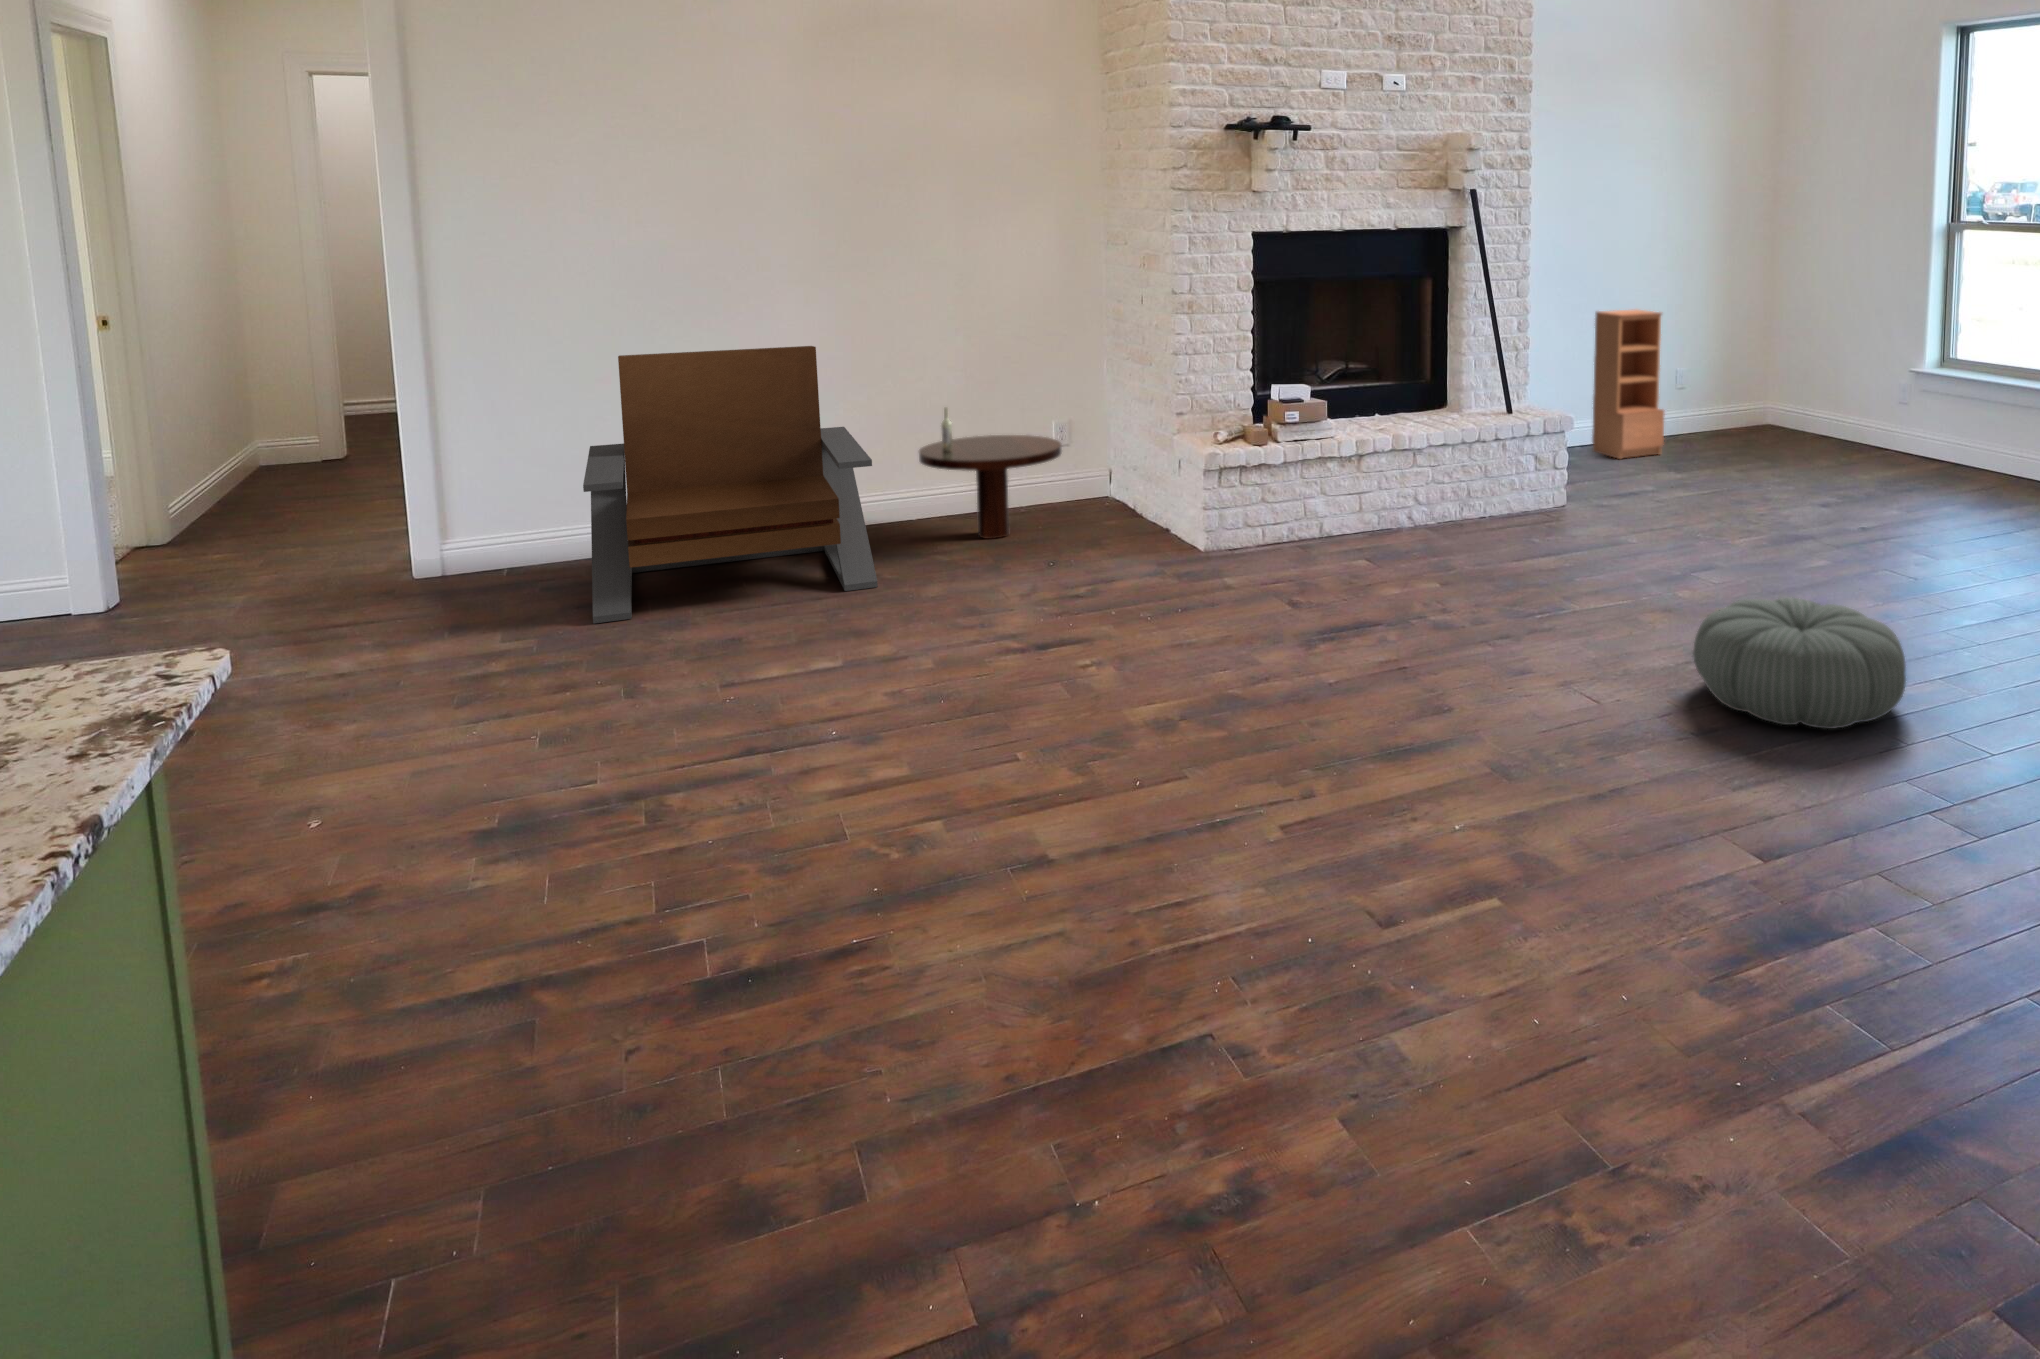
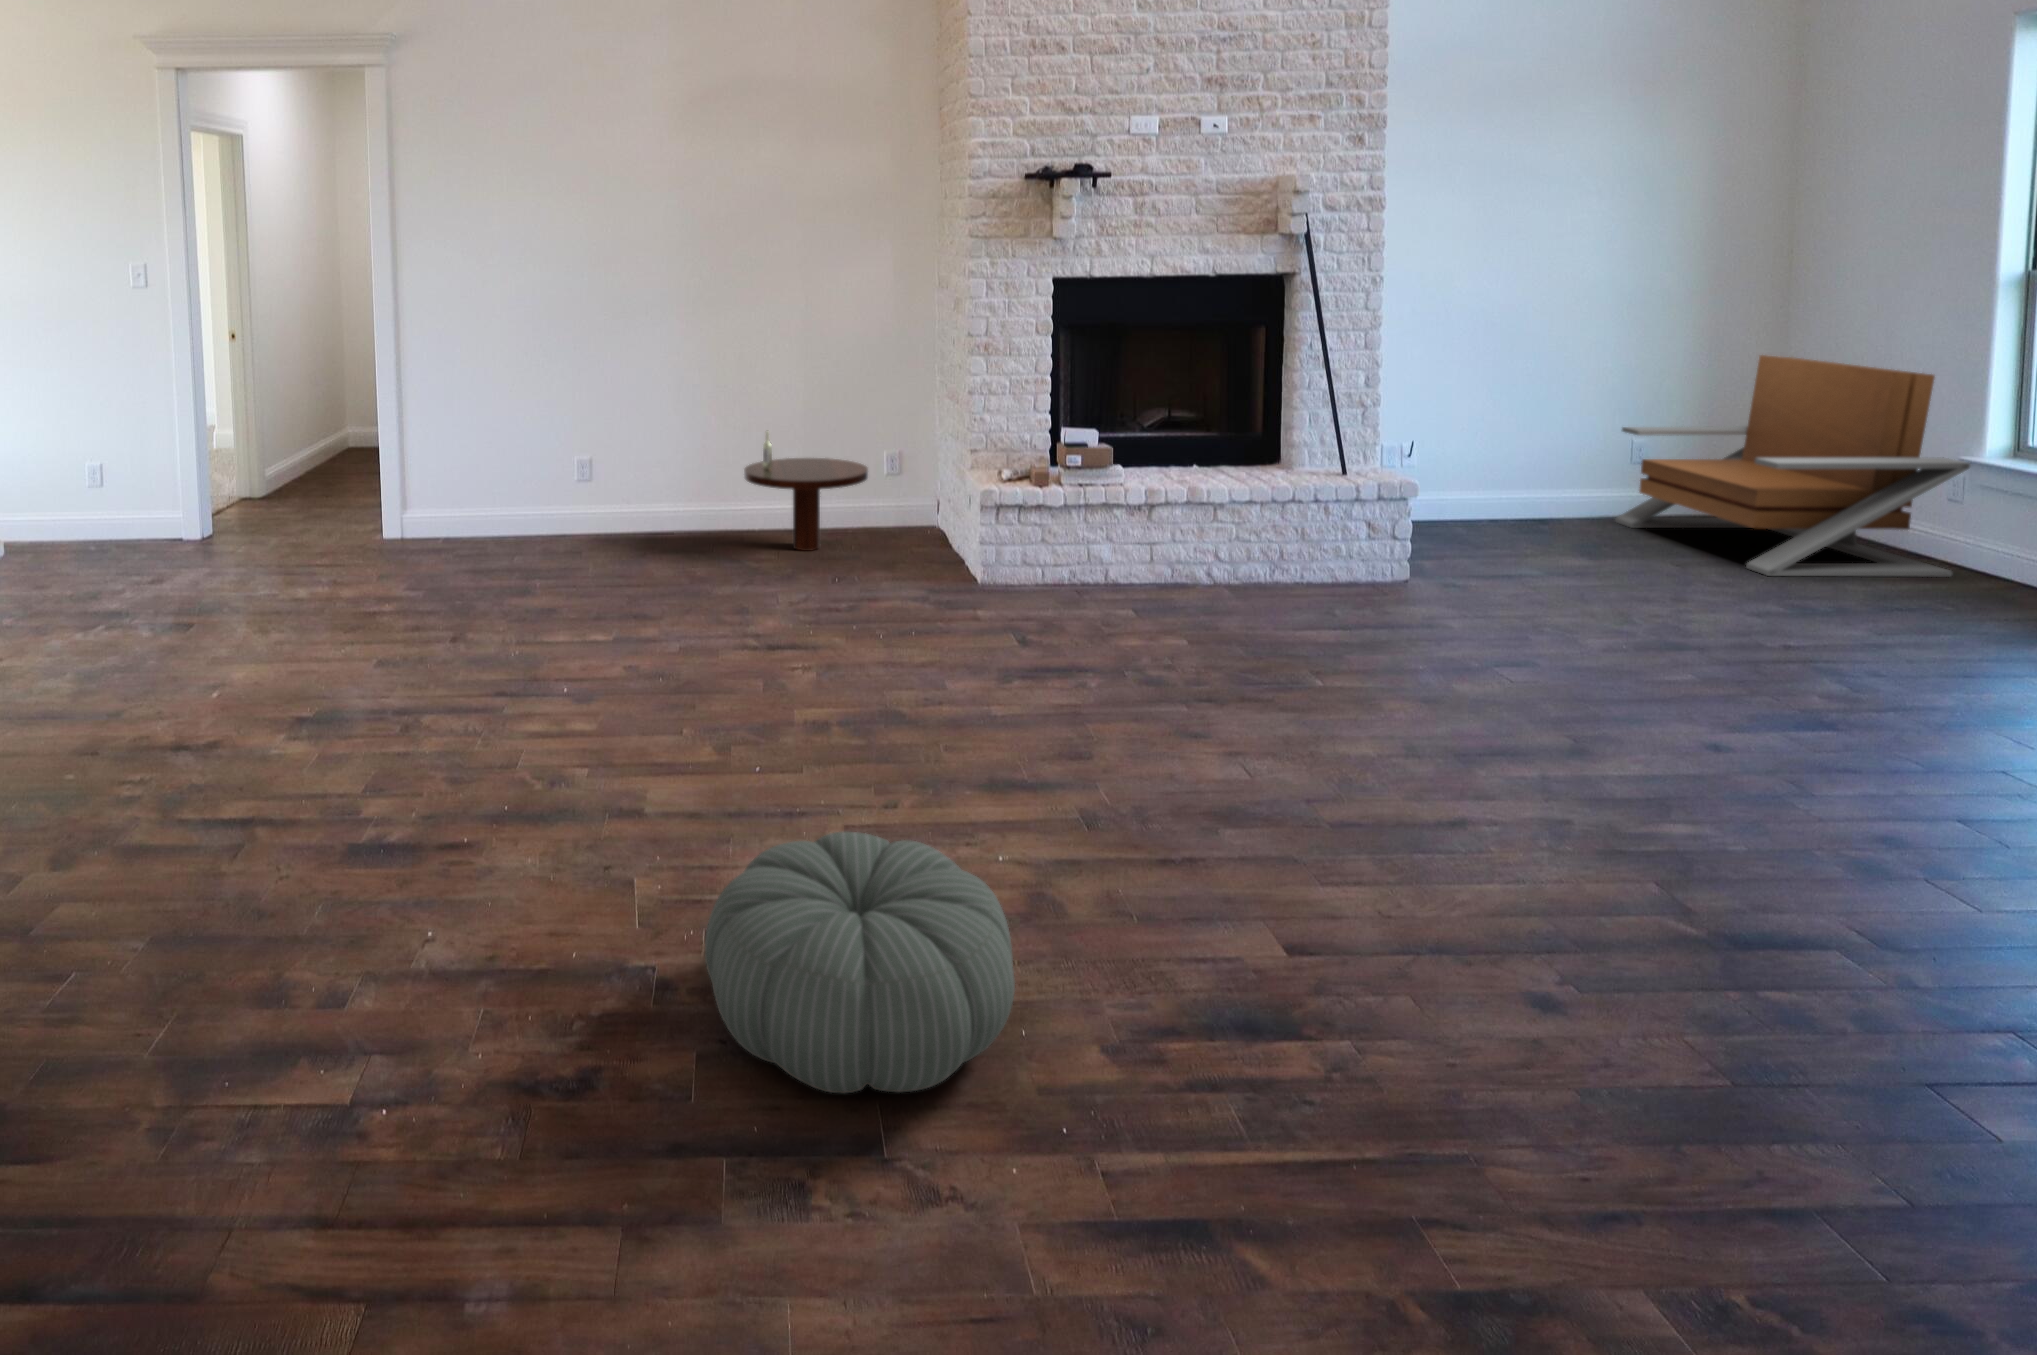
bookcase: present [1592,310,1664,459] -> none [1471,366,1568,533]
lounge chair: present [583,346,878,623] -> present [1615,355,1970,577]
pouf: present [1693,597,1906,729] -> present [705,832,1015,1093]

